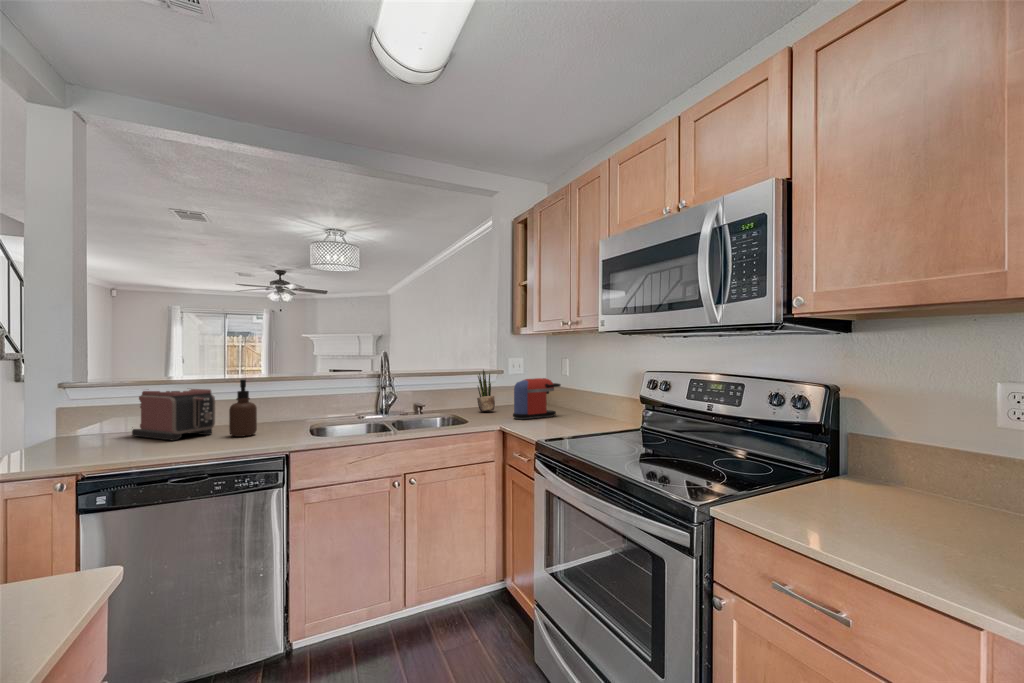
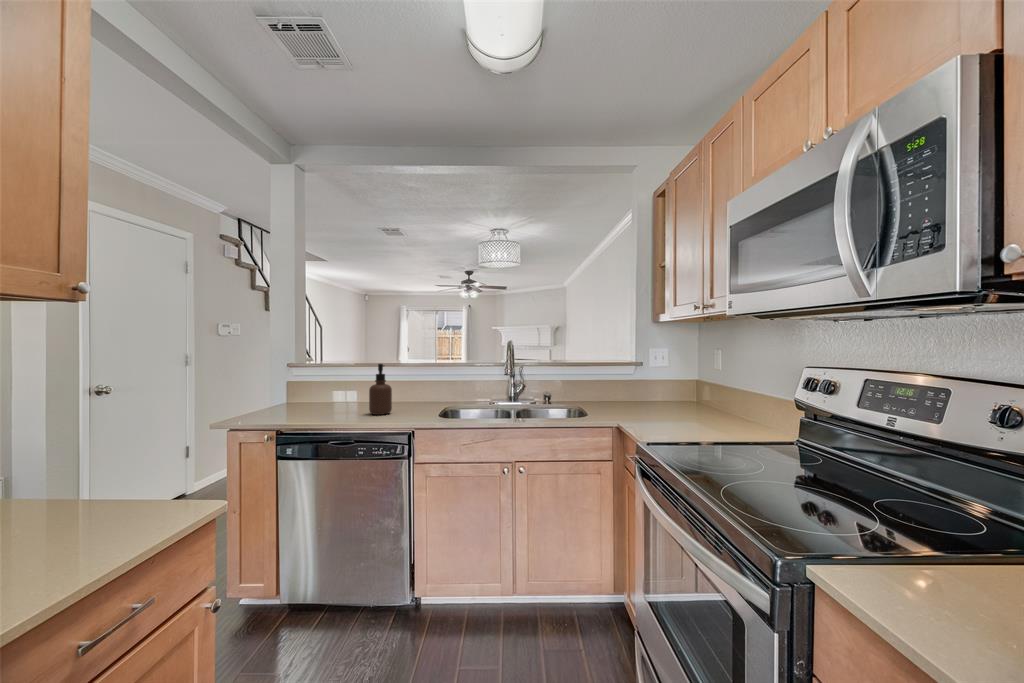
potted plant: present [477,370,495,411] -> none [609,360,628,404]
coffee maker: present [513,378,561,419] -> none [641,371,701,416]
toaster: present [132,389,215,440] -> none [305,369,363,414]

